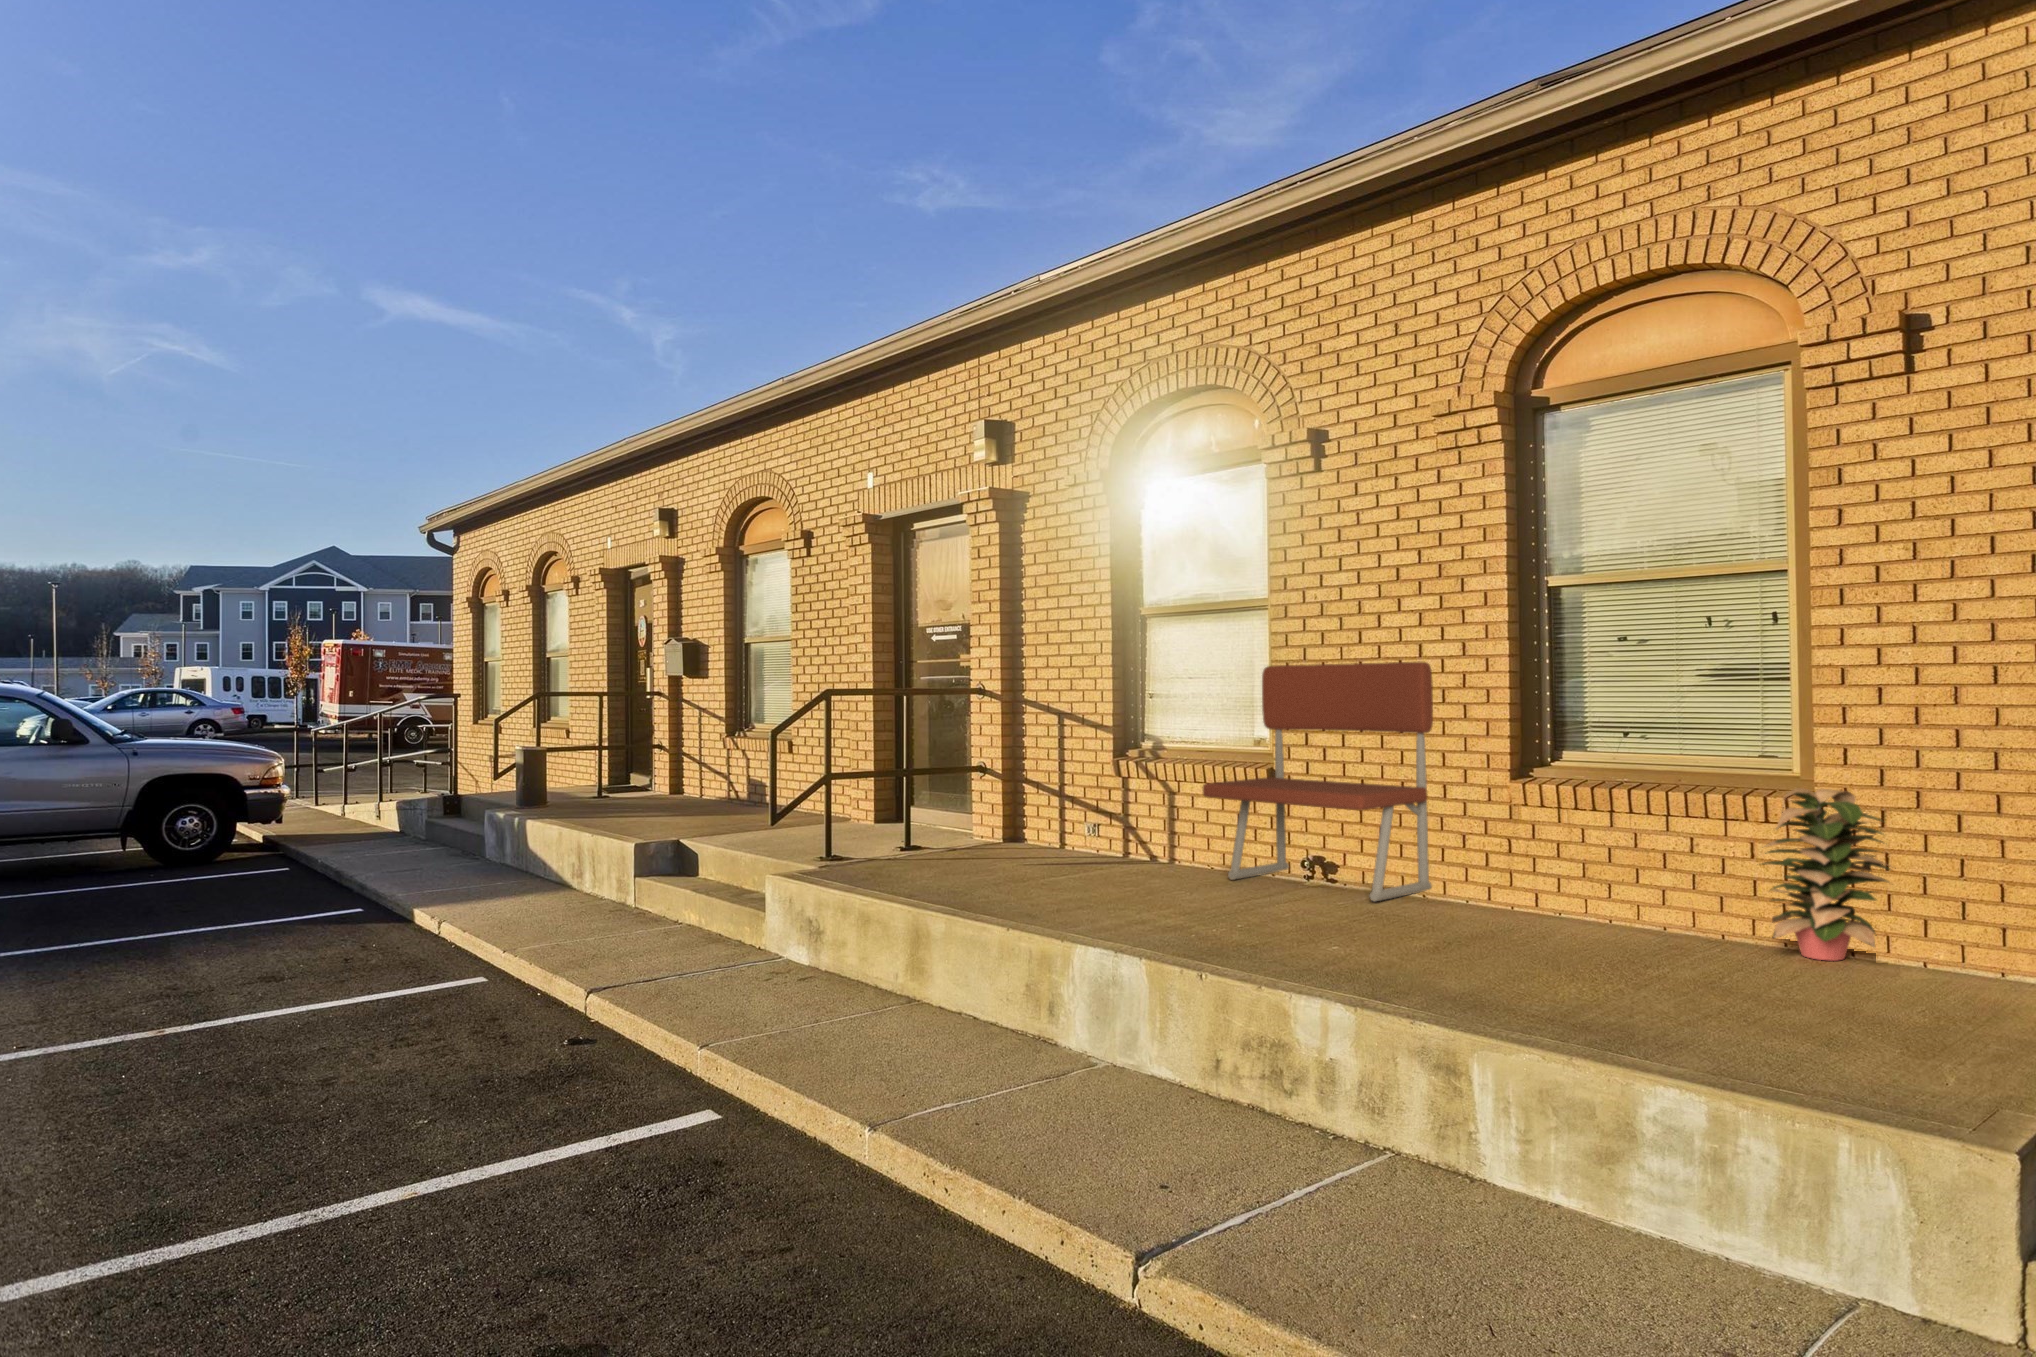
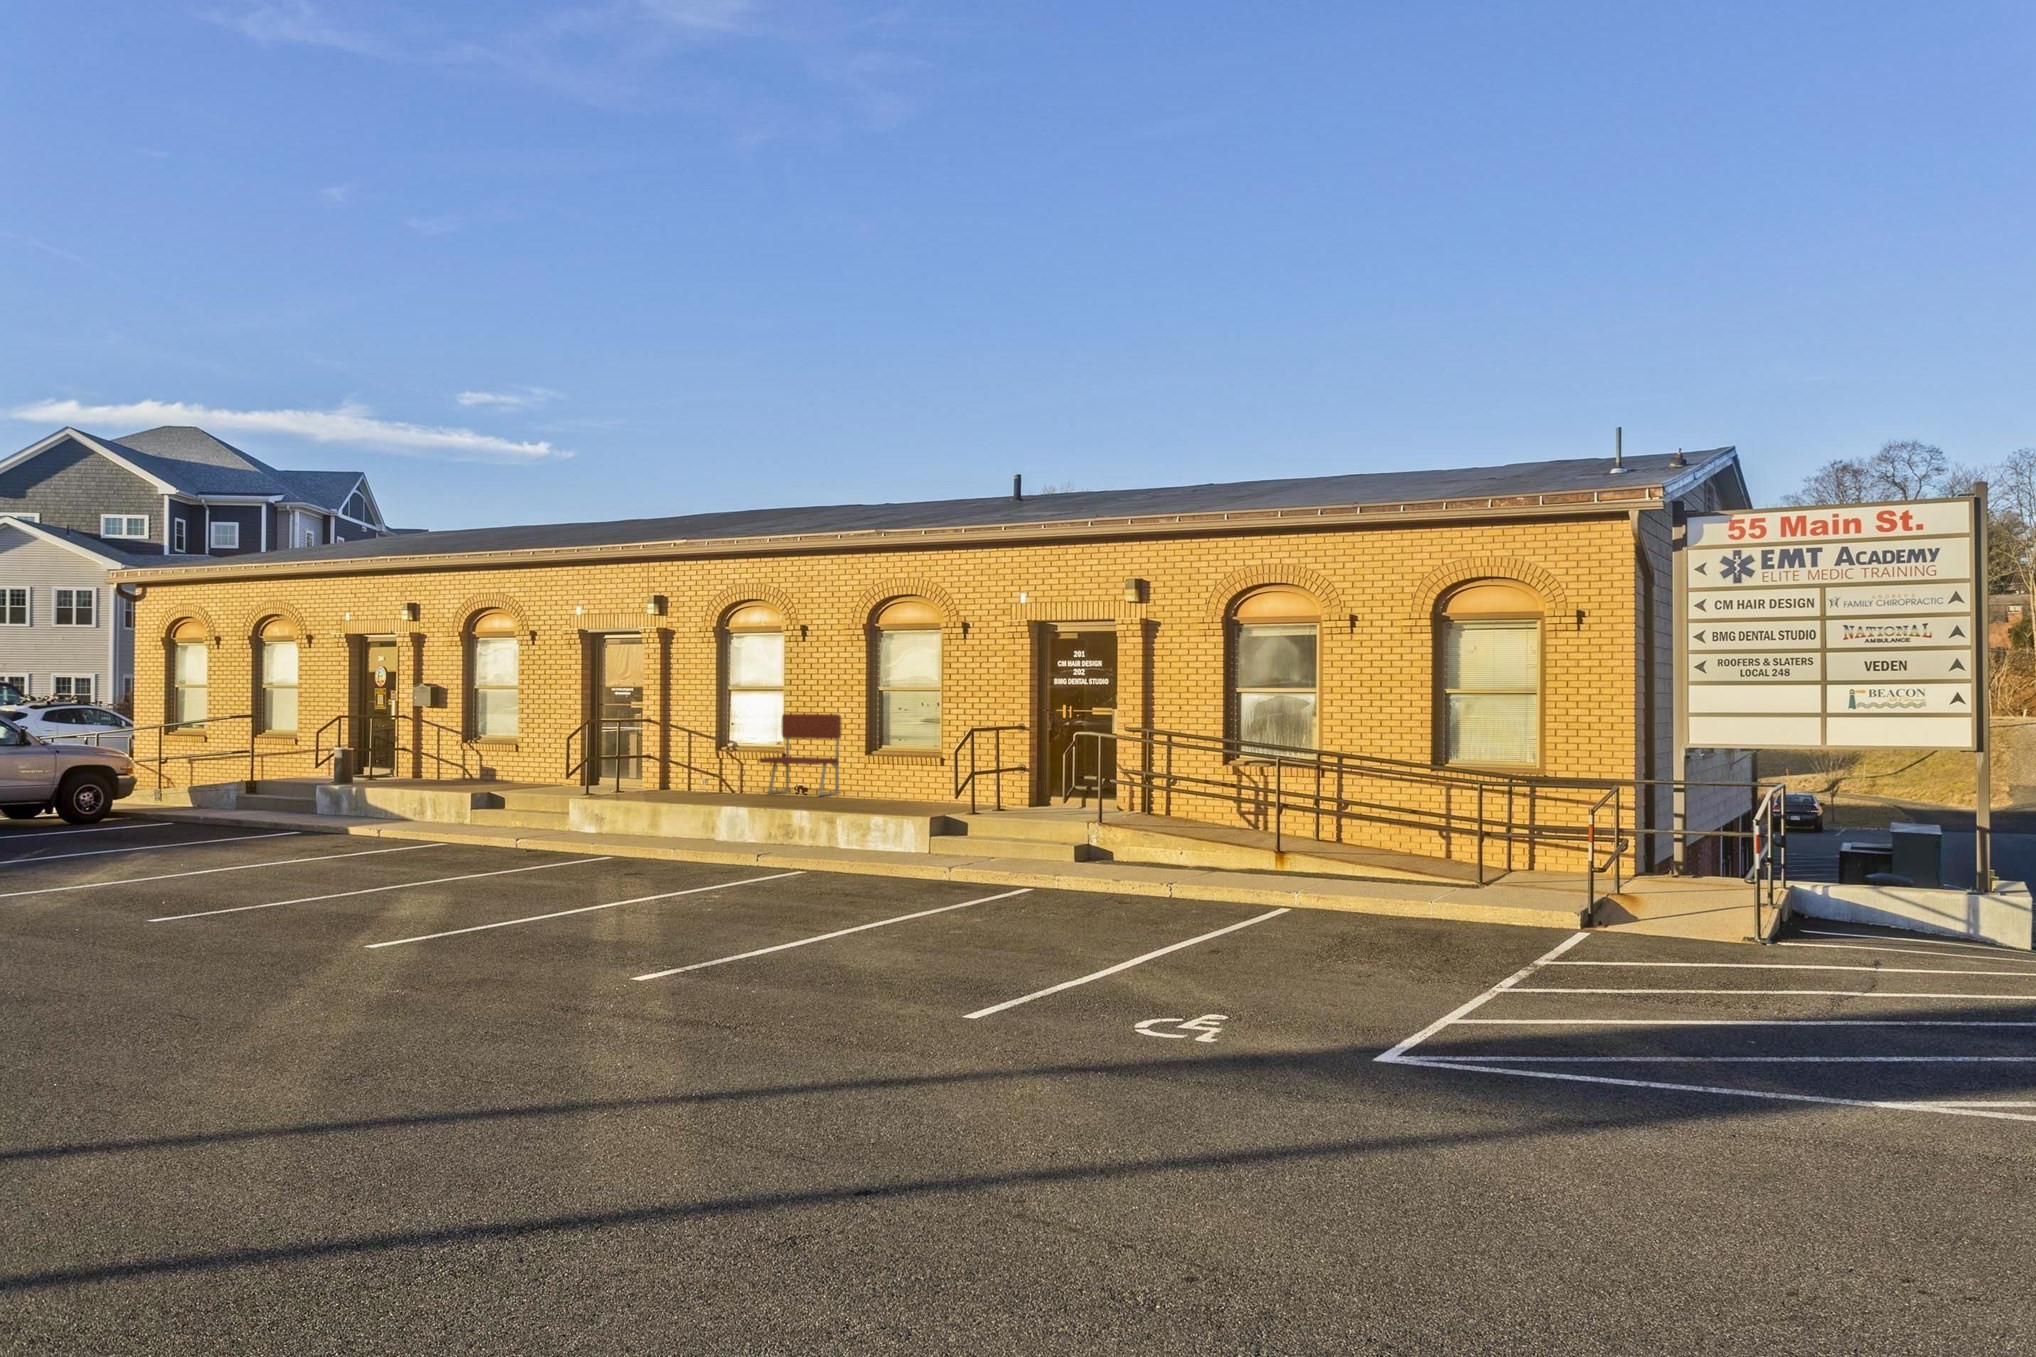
decorative plant: present [1762,788,1890,961] -> none [922,754,955,801]

